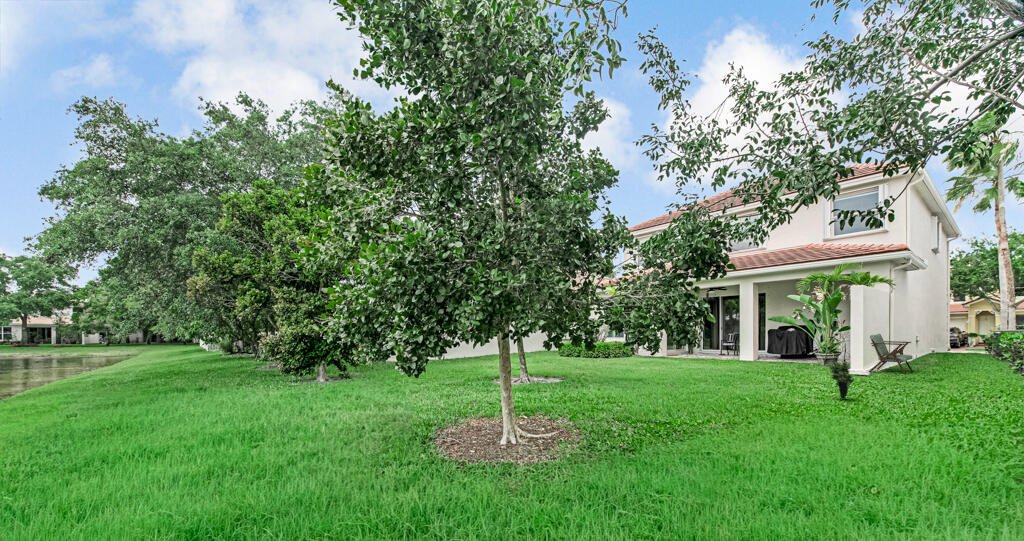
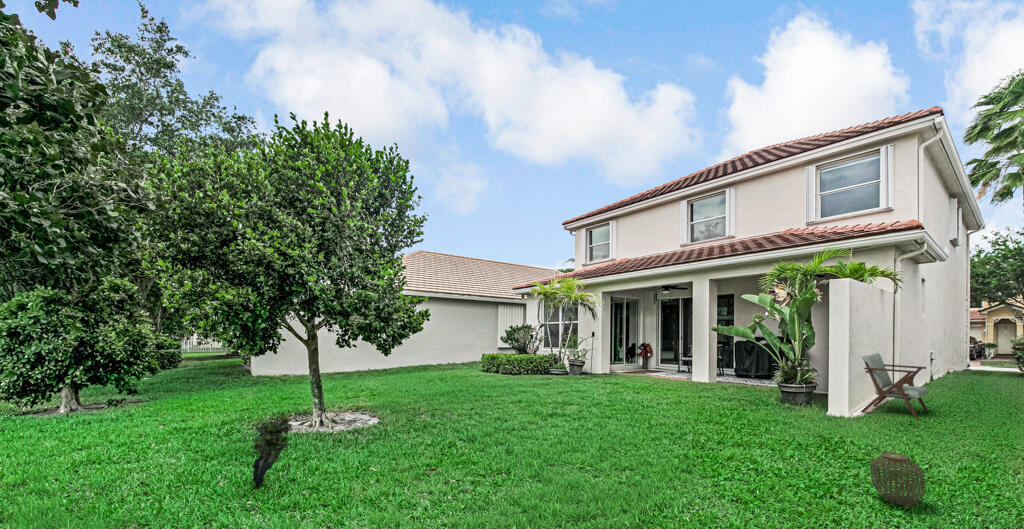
potted plant: present [829,362,854,399] -> present [251,415,293,488]
woven basket: none [879,378,907,402] -> present [870,452,925,506]

